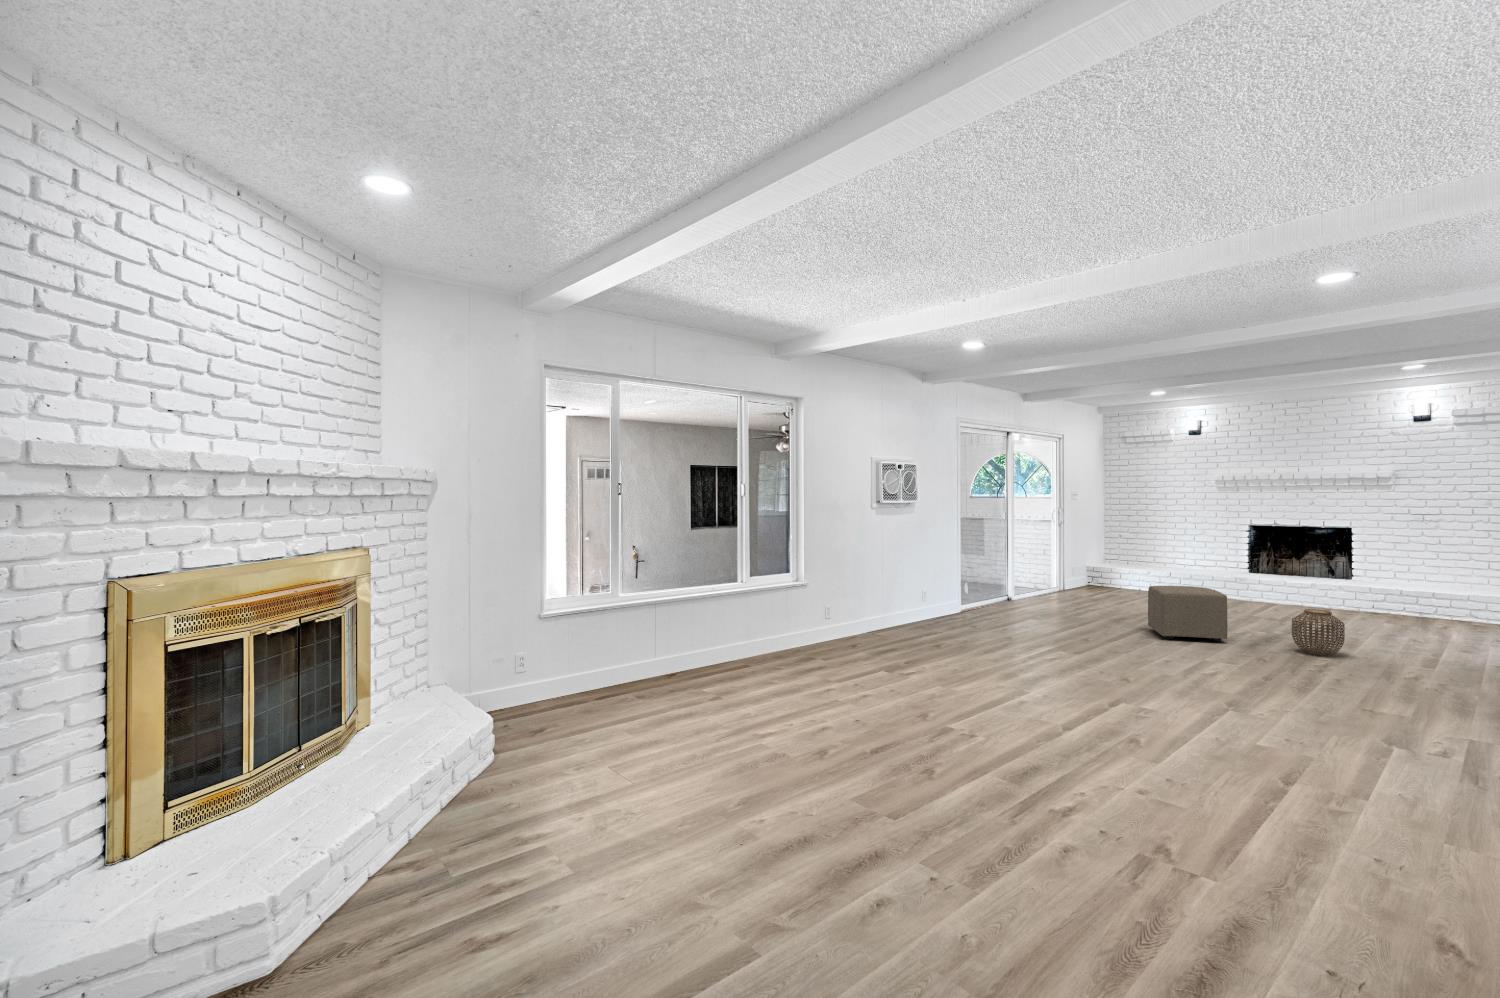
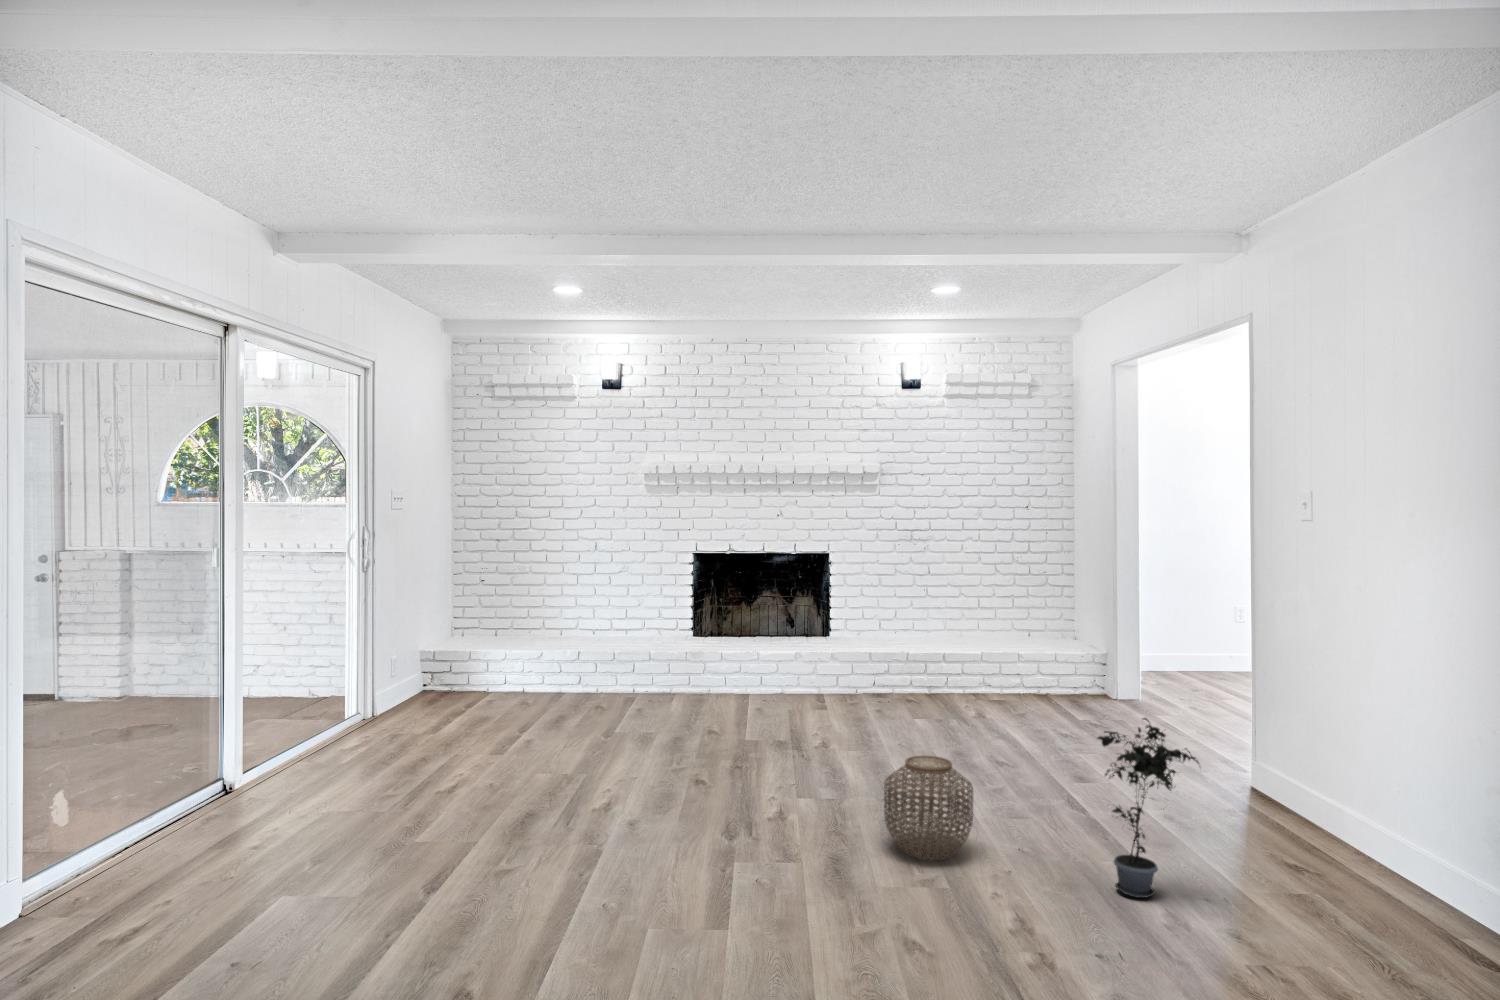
ottoman: present [1148,586,1228,642] -> none [596,721,772,879]
potted plant: none [1404,594,1457,678] -> present [1098,718,1199,898]

